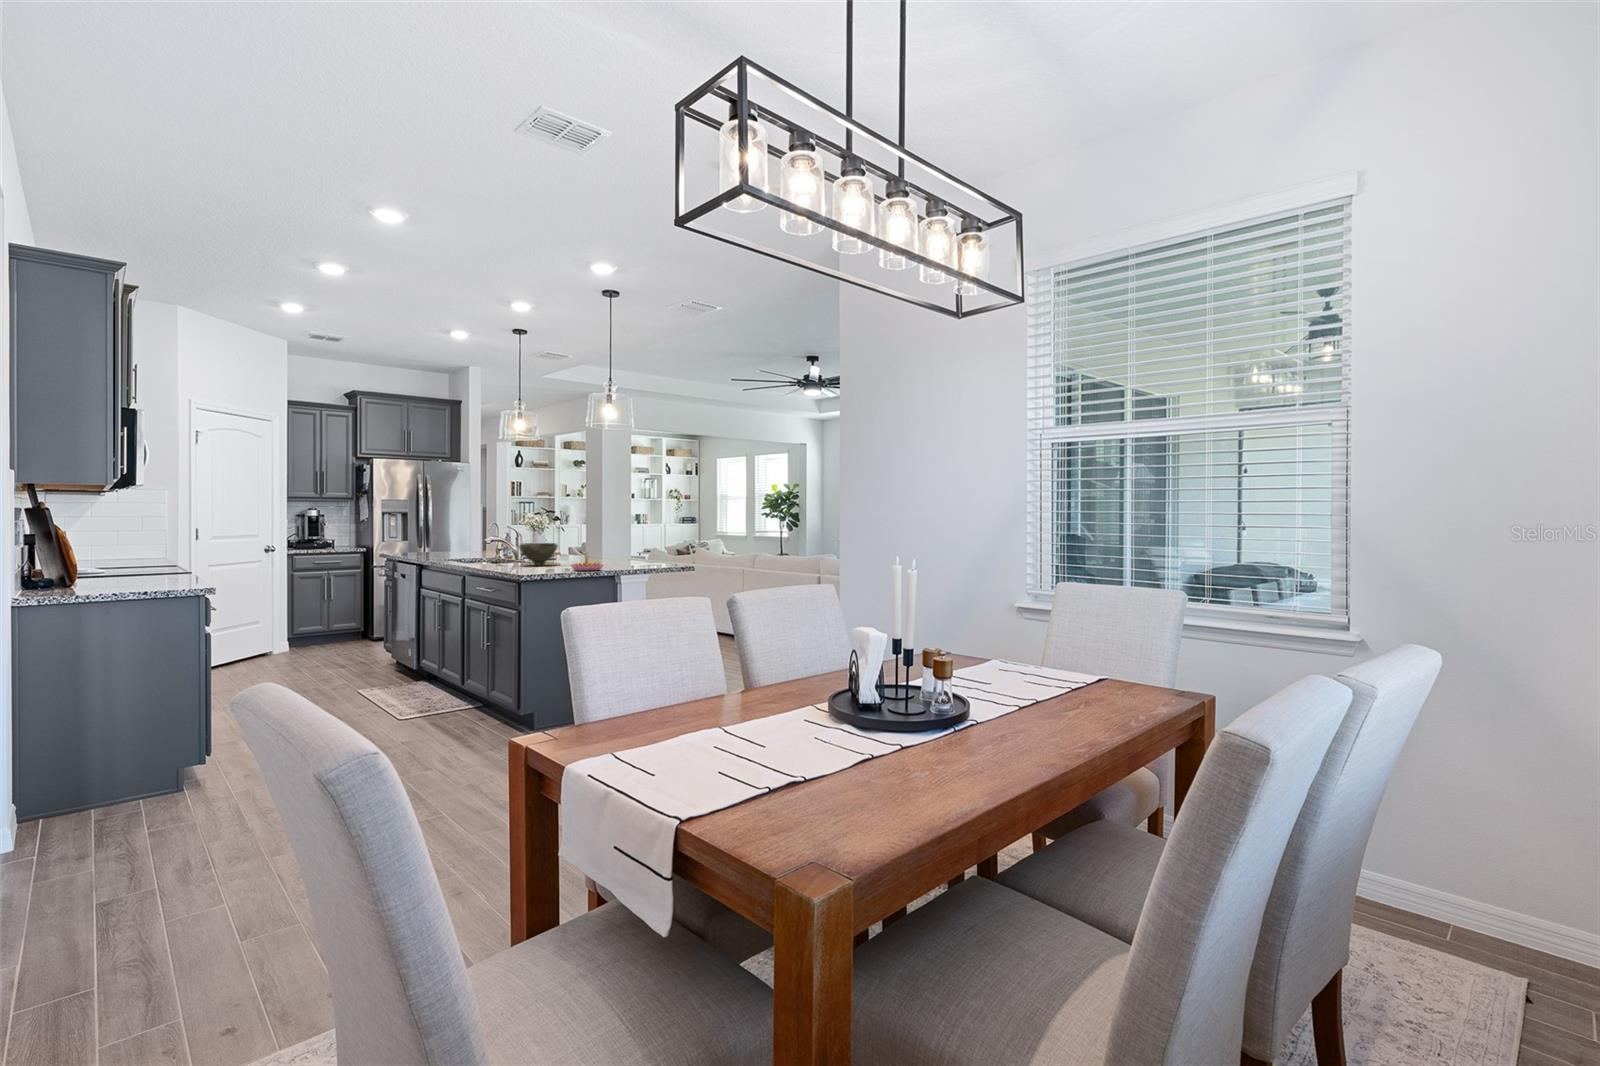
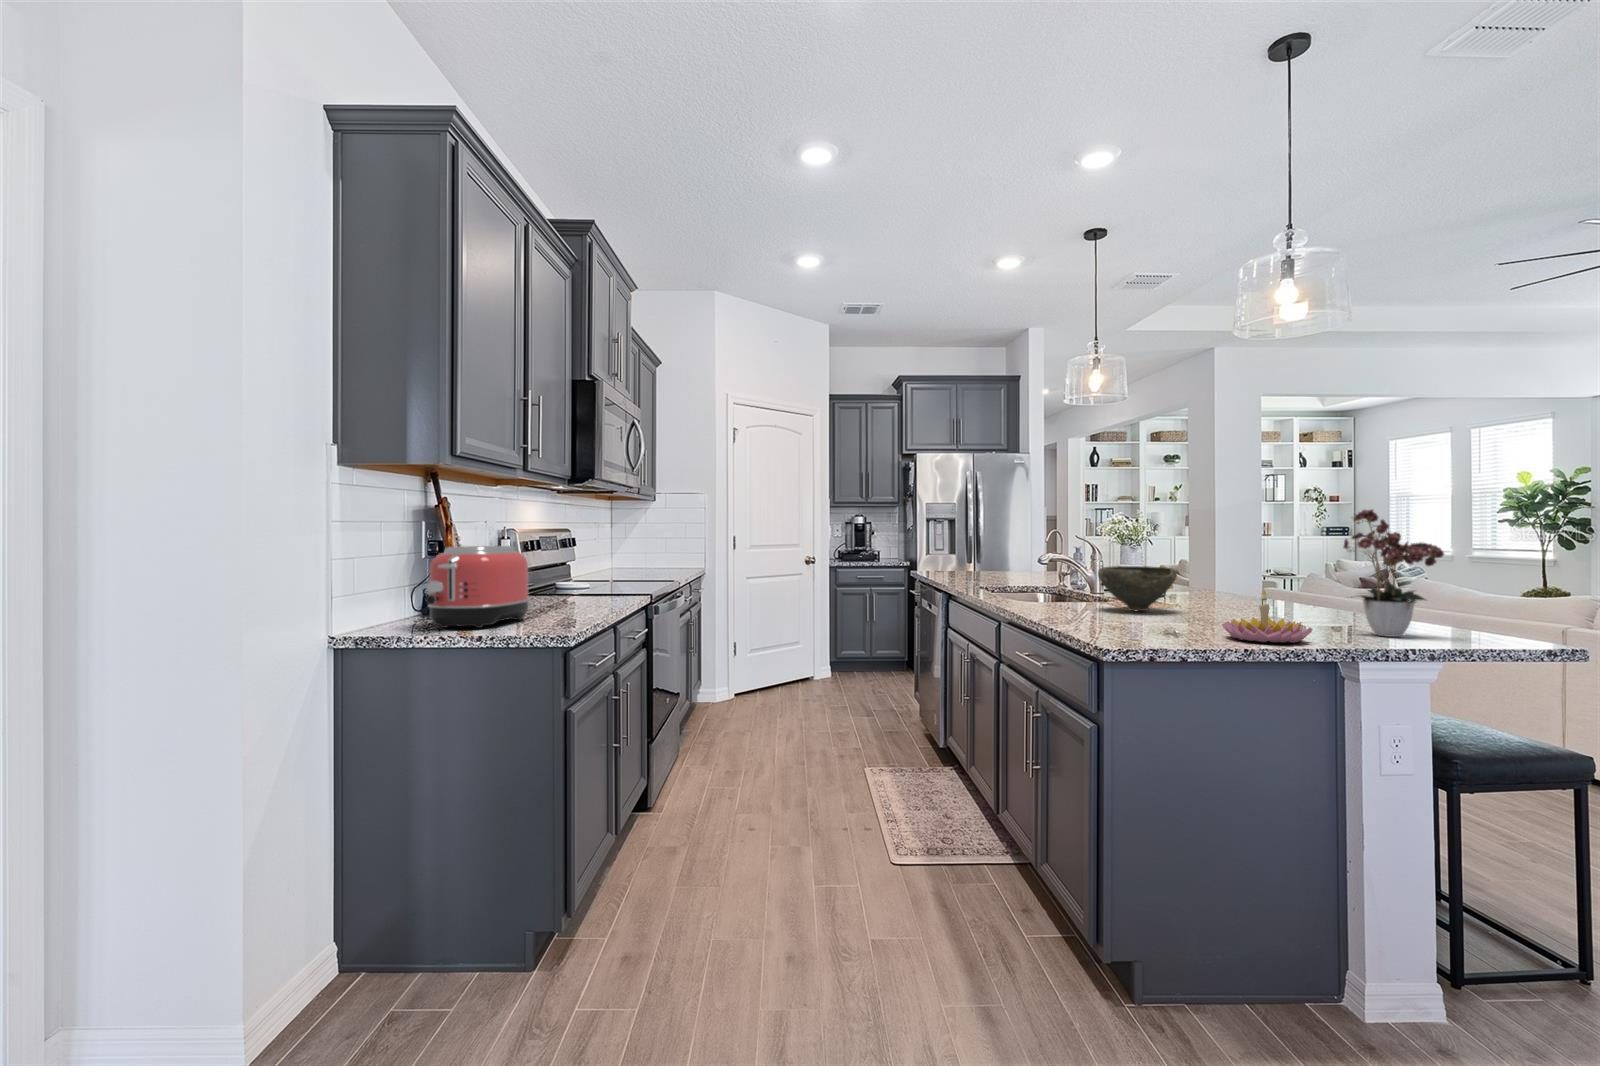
flower arrangement: none [617,514,655,568] -> present [1344,509,1444,637]
toaster: none [95,536,162,588] -> present [426,546,530,628]

